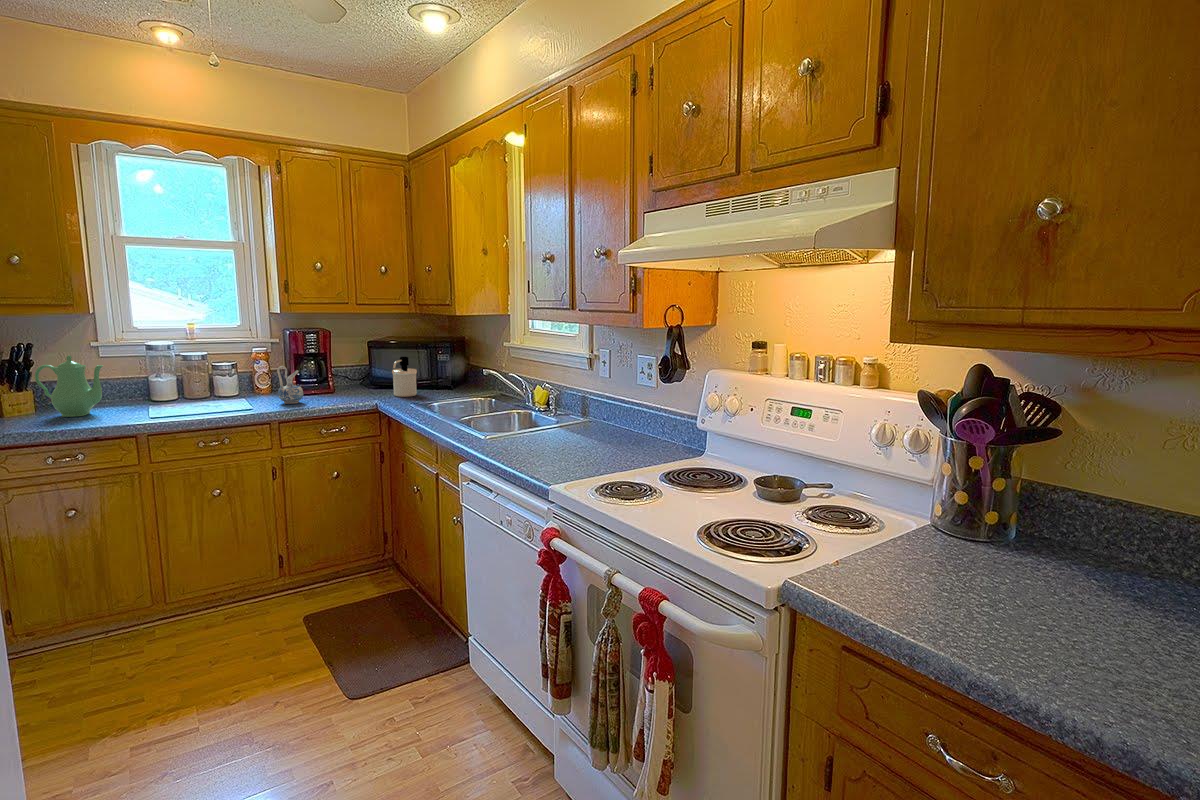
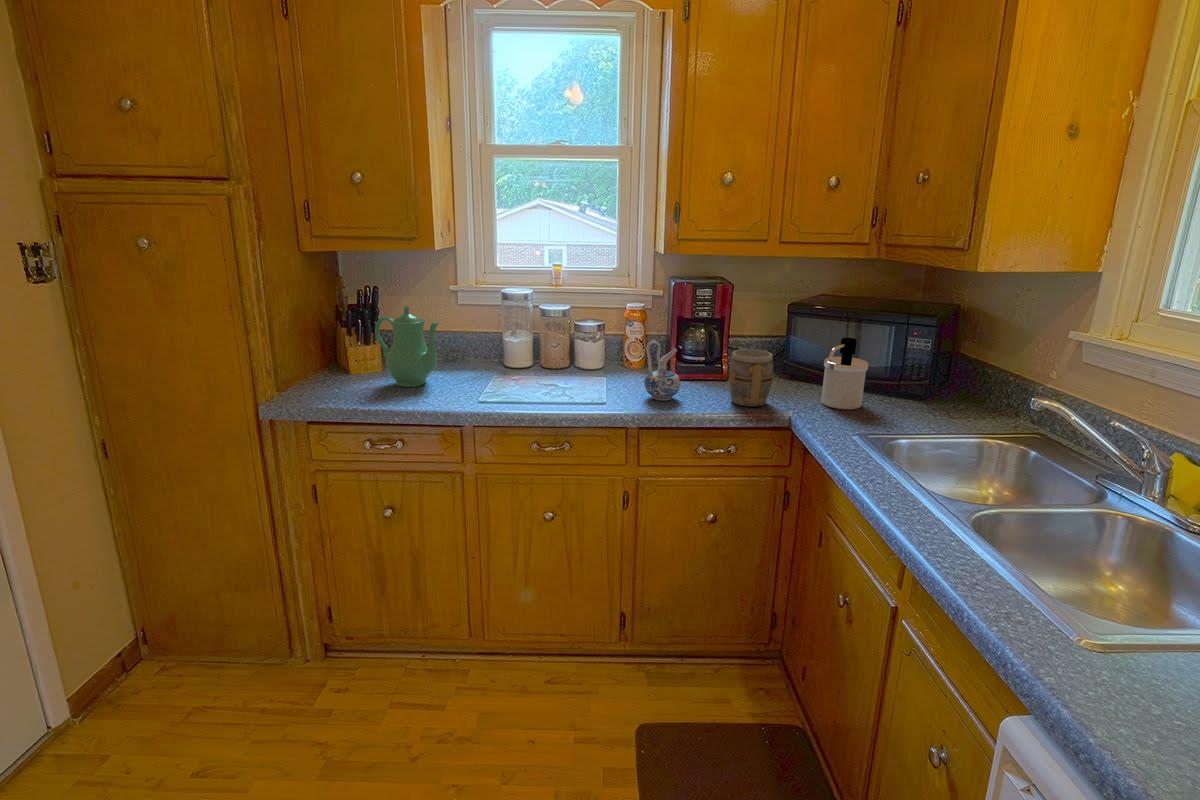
mug: none [335,368,363,401] -> present [729,349,774,407]

